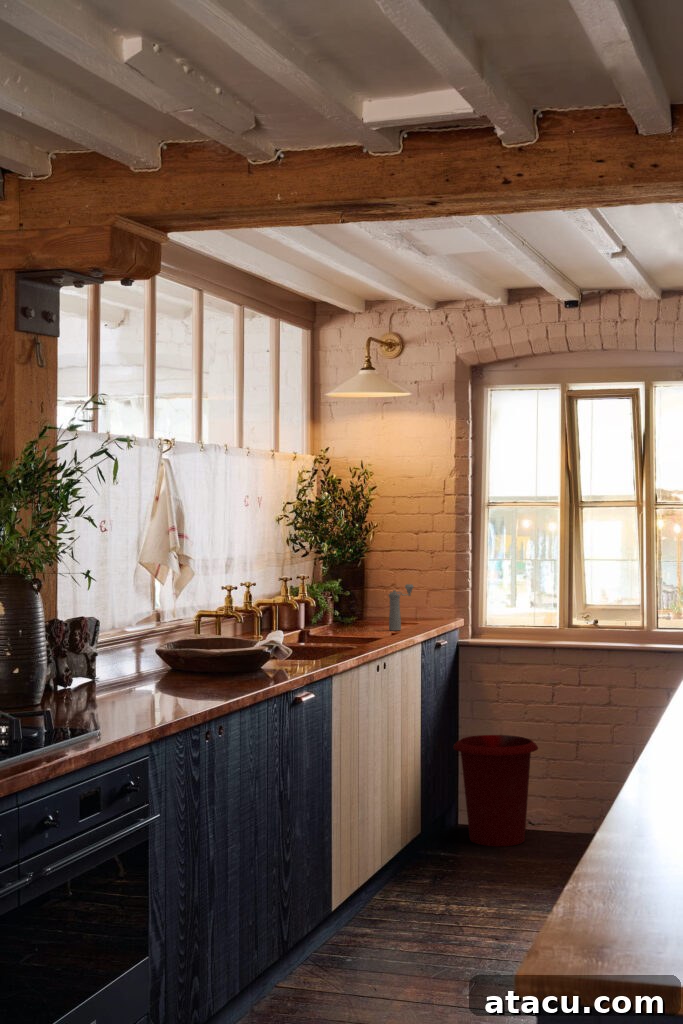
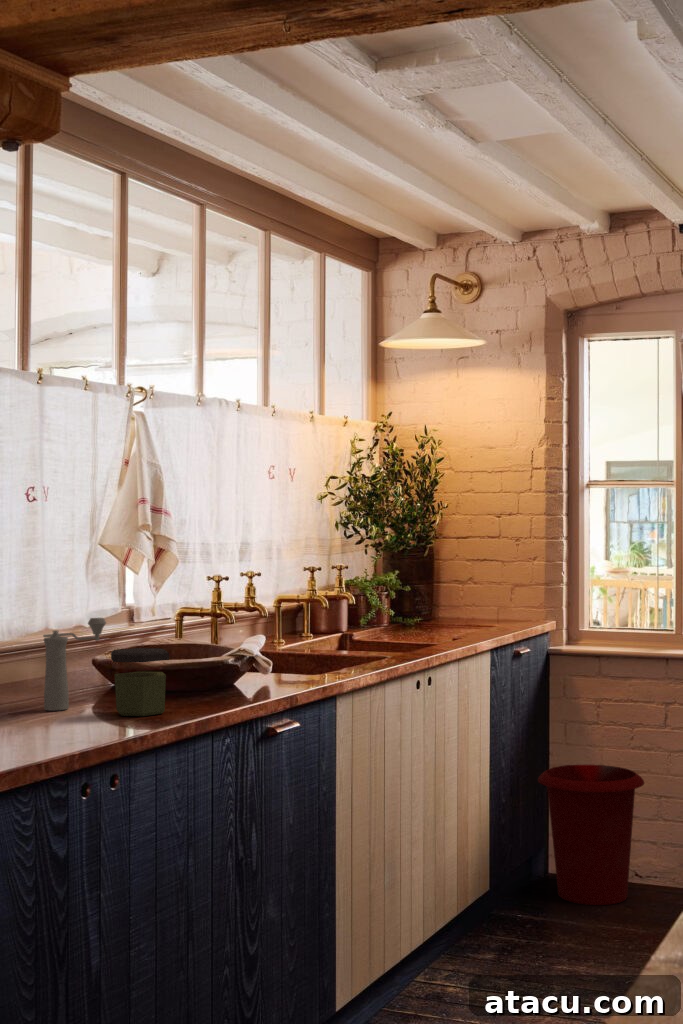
pepper mill: present [389,584,414,631] -> present [43,618,106,711]
jar: none [178,640,224,691] -> present [111,648,169,716]

